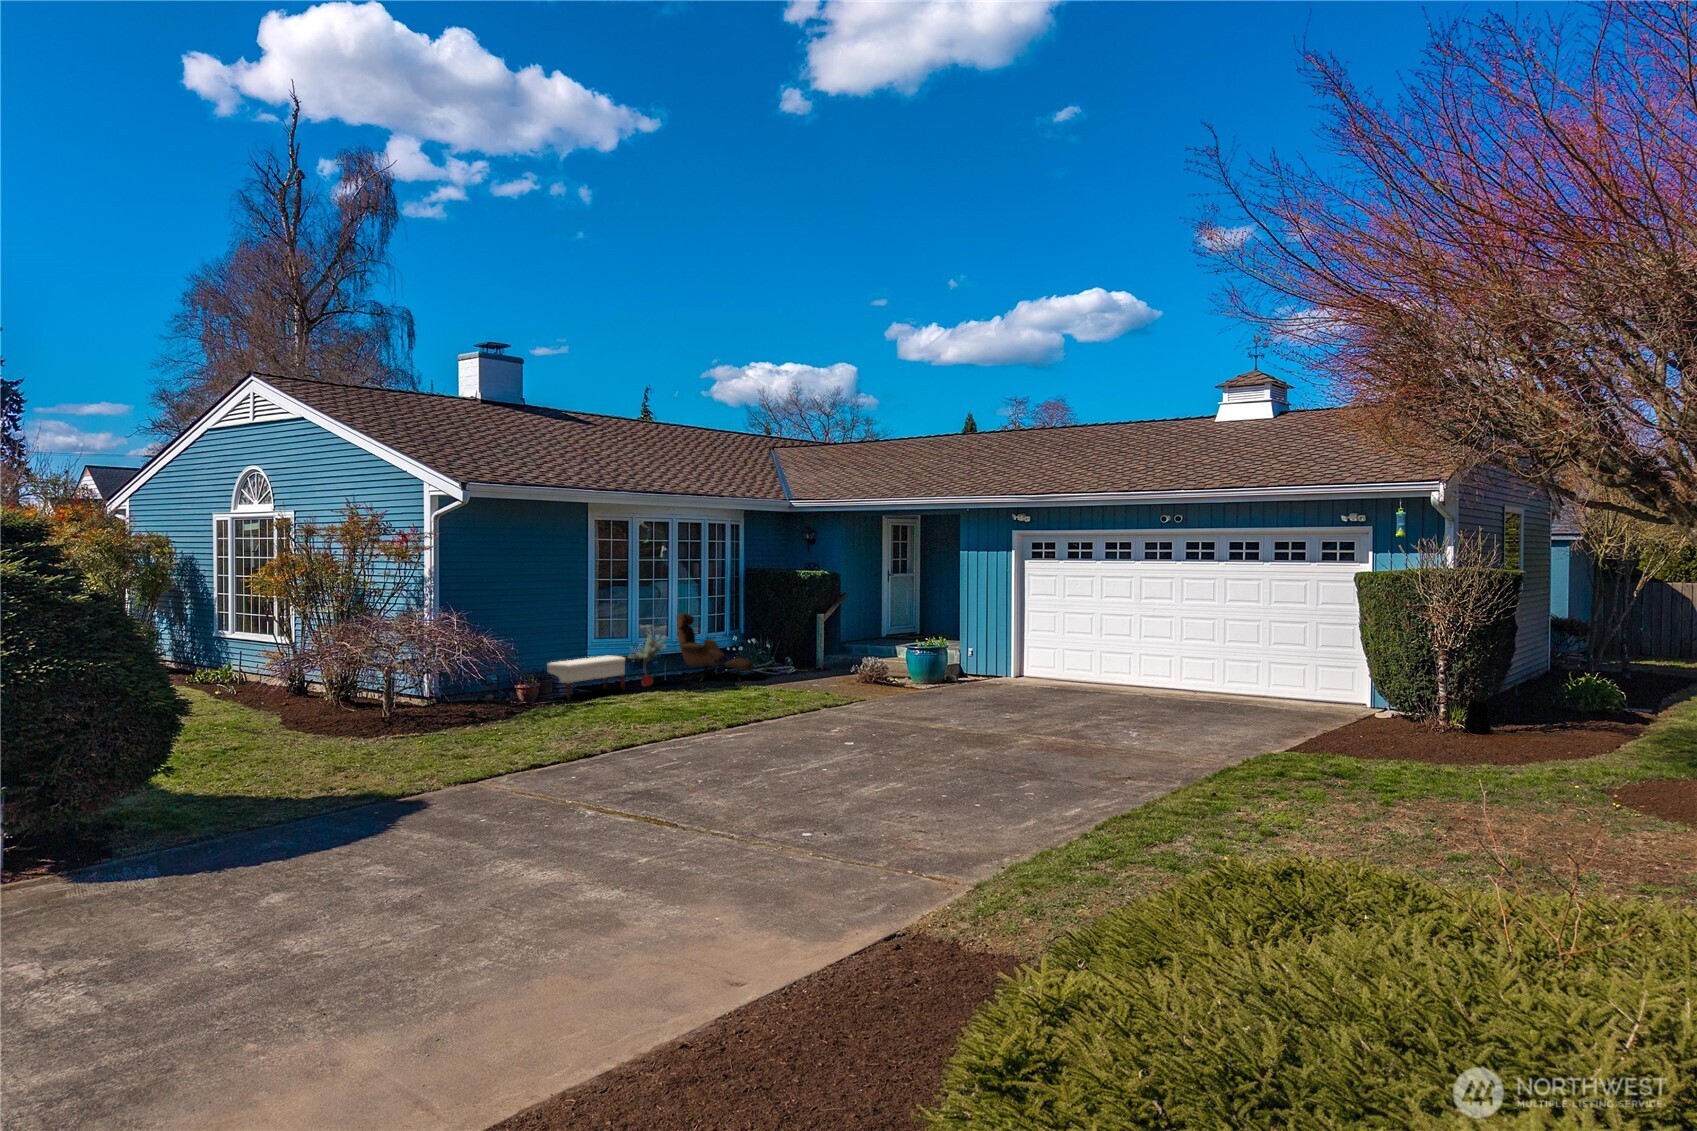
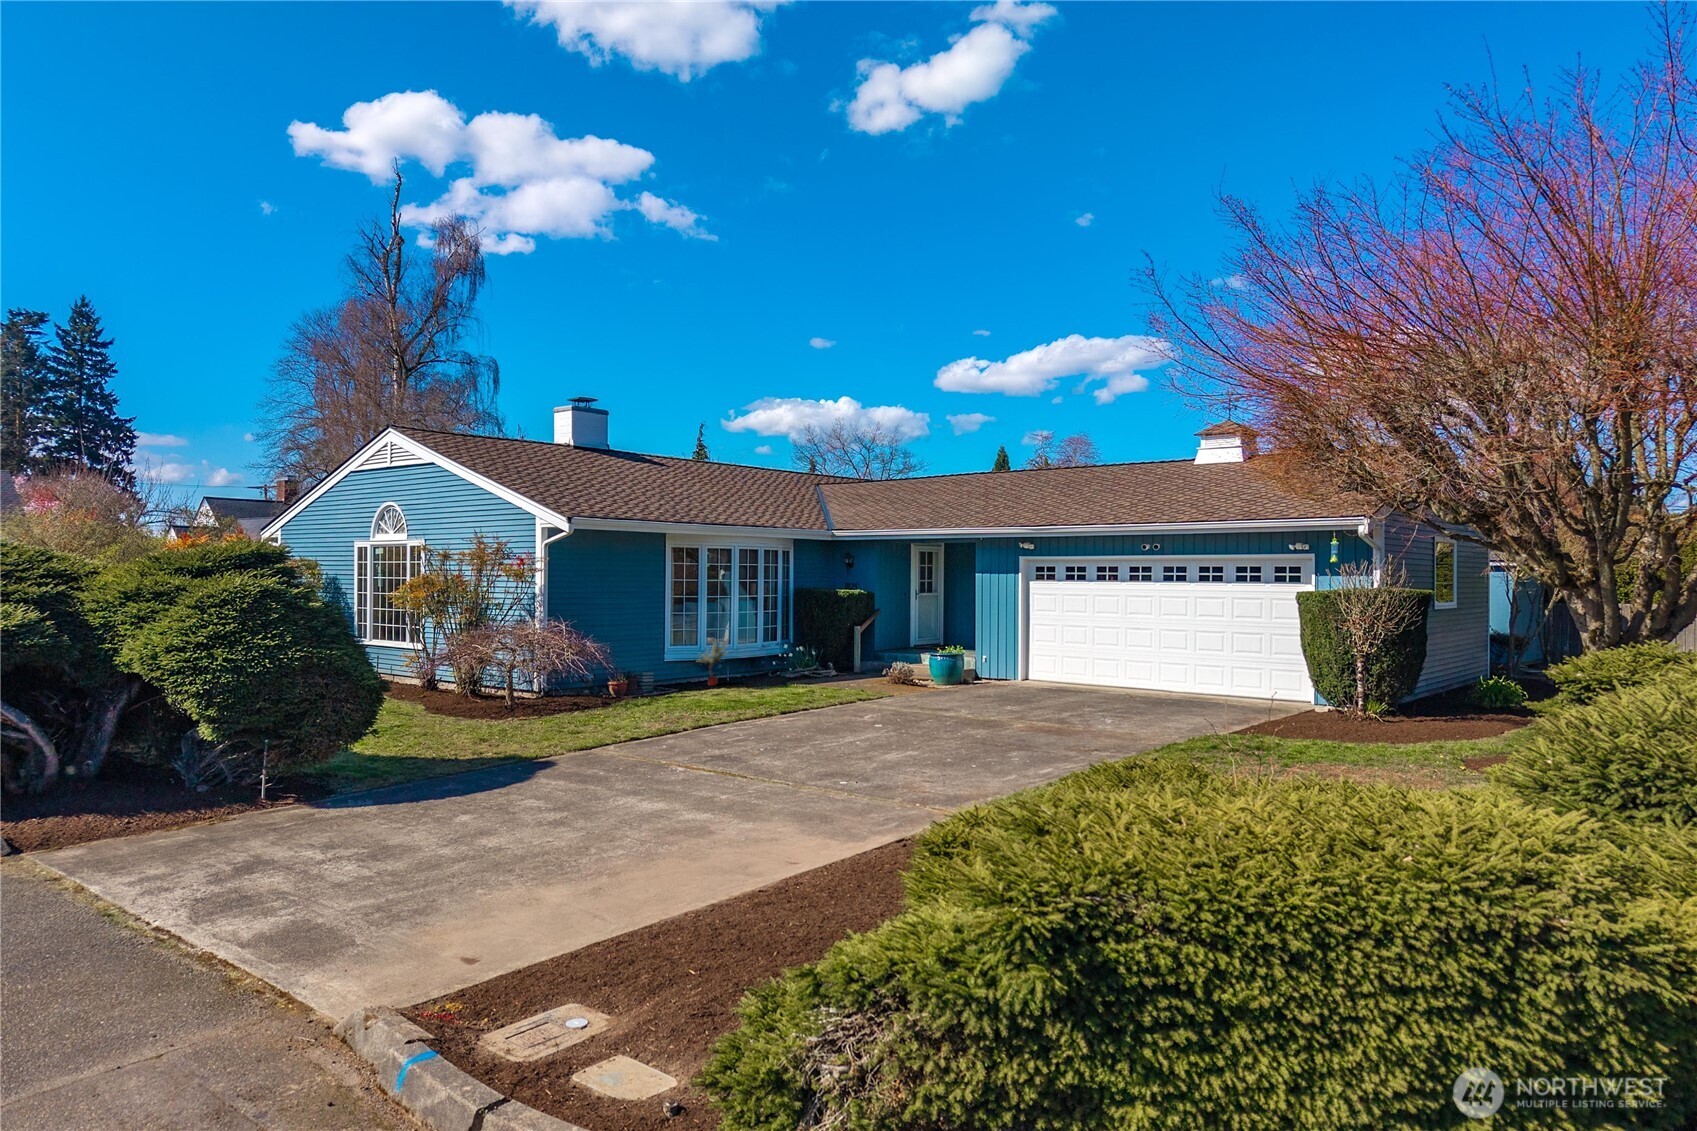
lounge chair: present [677,613,754,682] -> none [736,625,801,683]
bench: present [547,656,625,699] -> none [632,660,695,695]
watering can: present [1463,687,1493,734] -> none [1379,685,1403,723]

